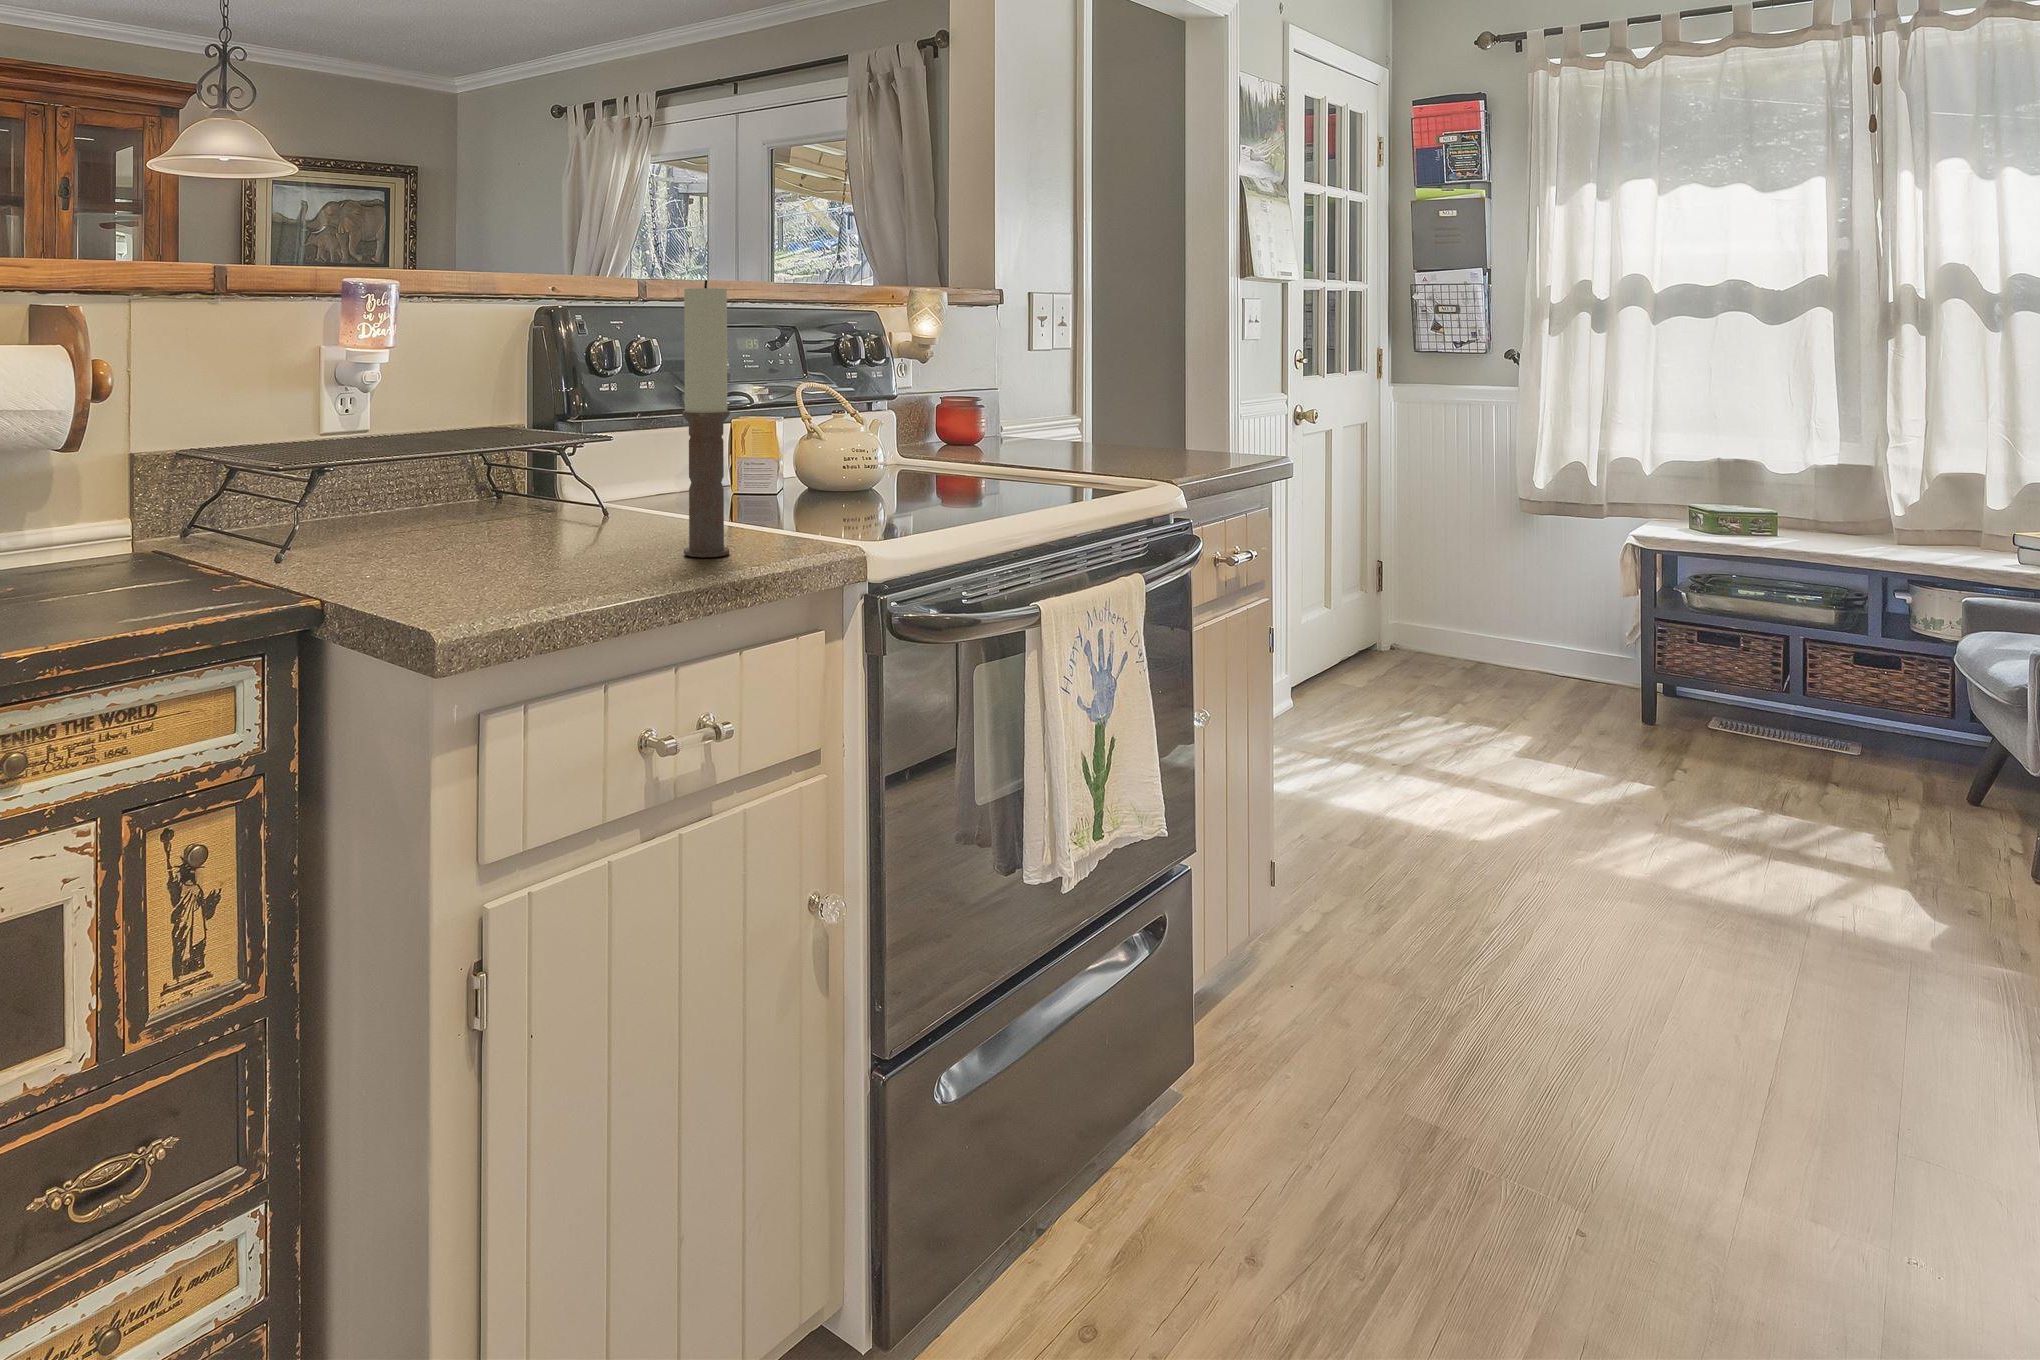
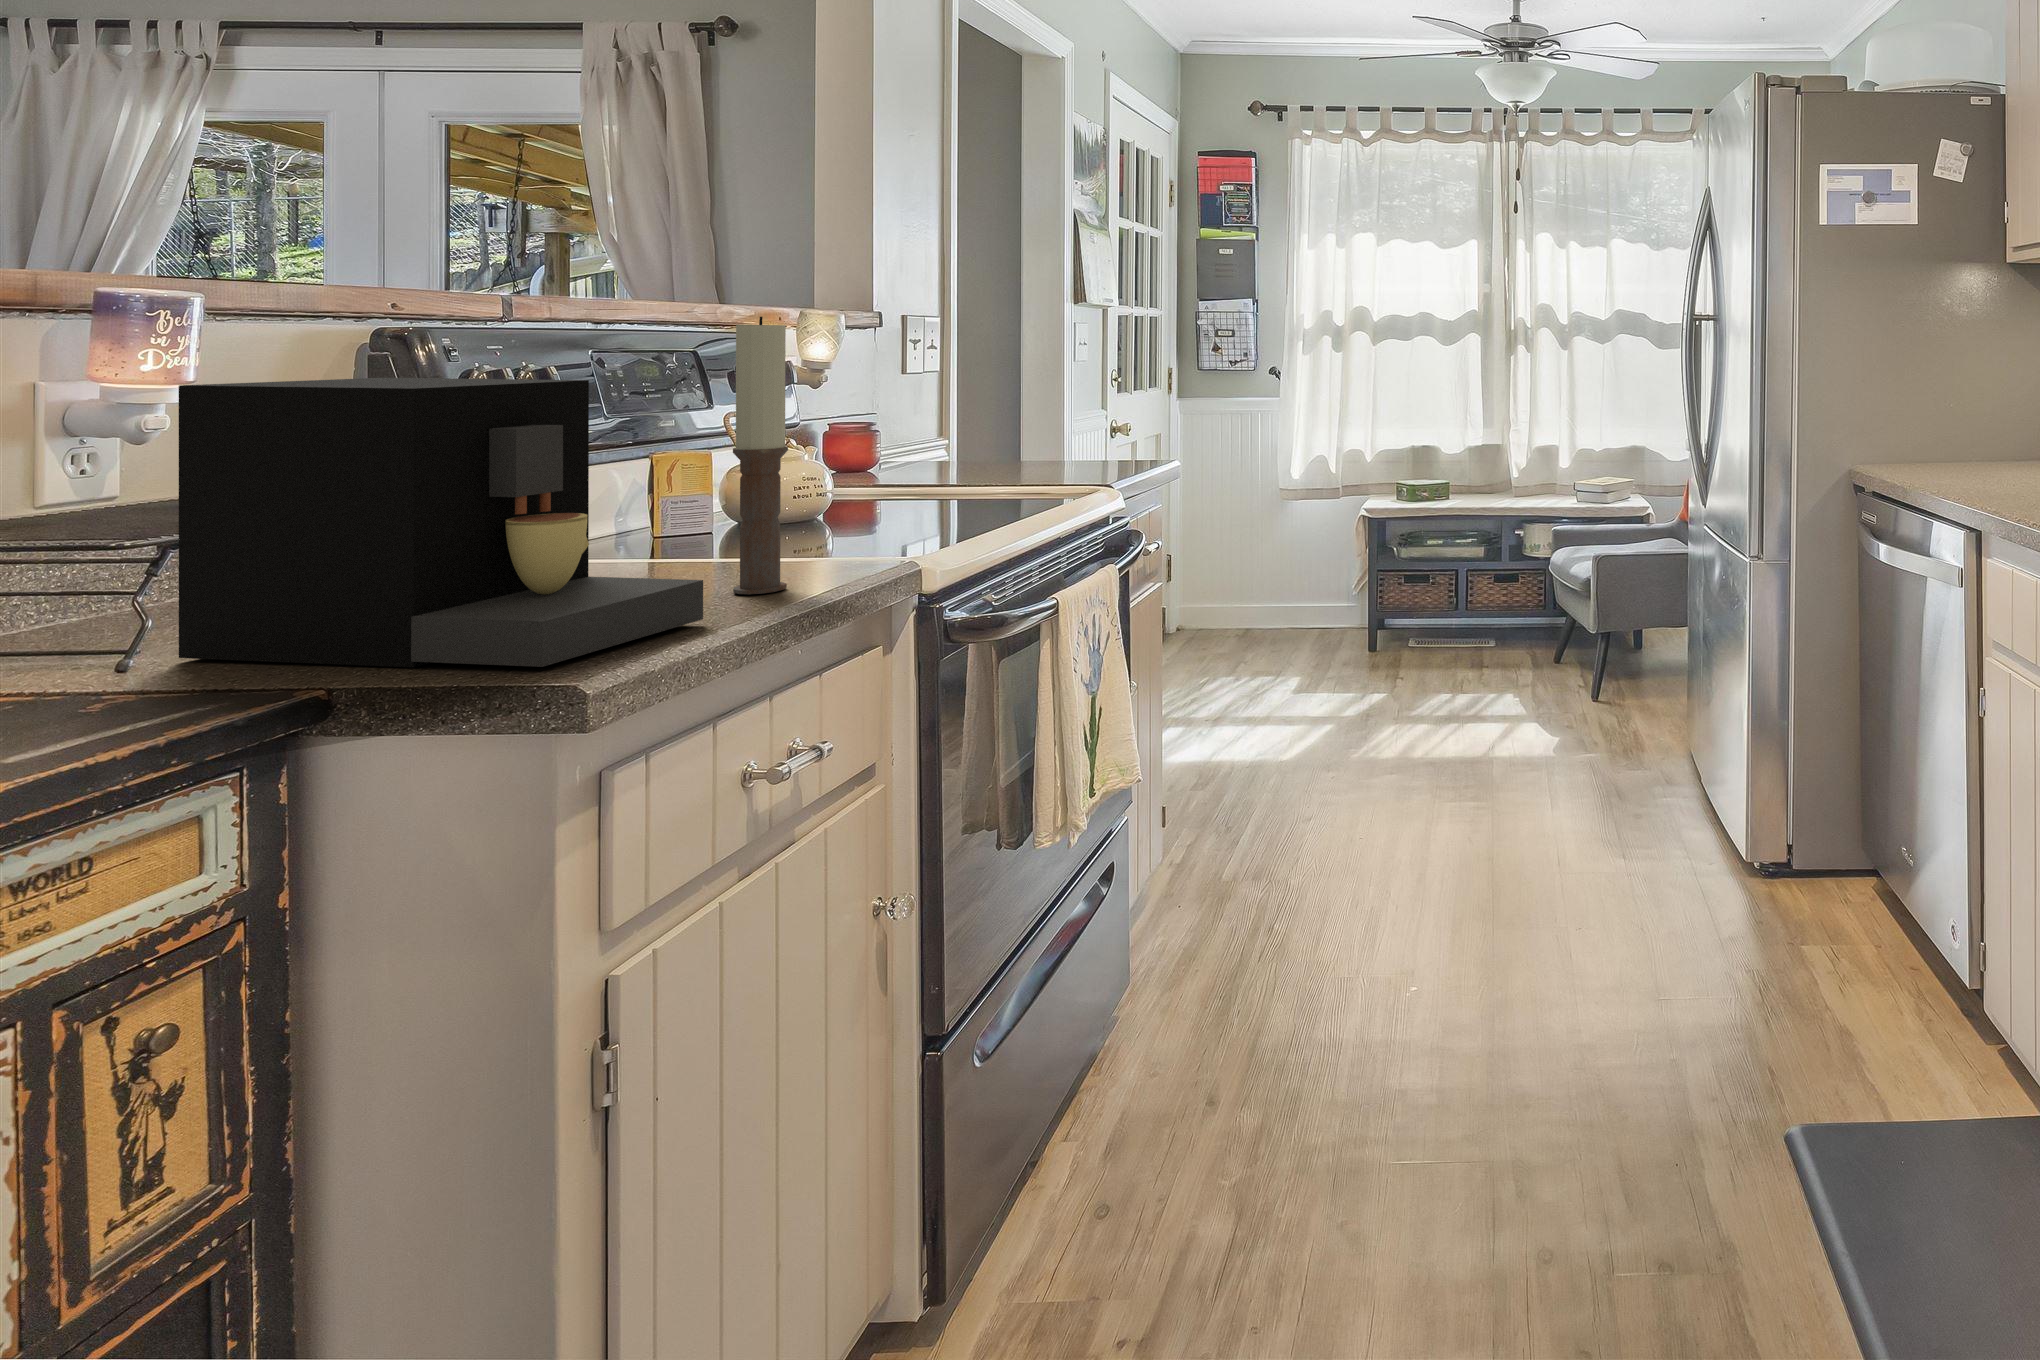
coffee maker: none [306,338,614,602] -> present [179,378,703,667]

